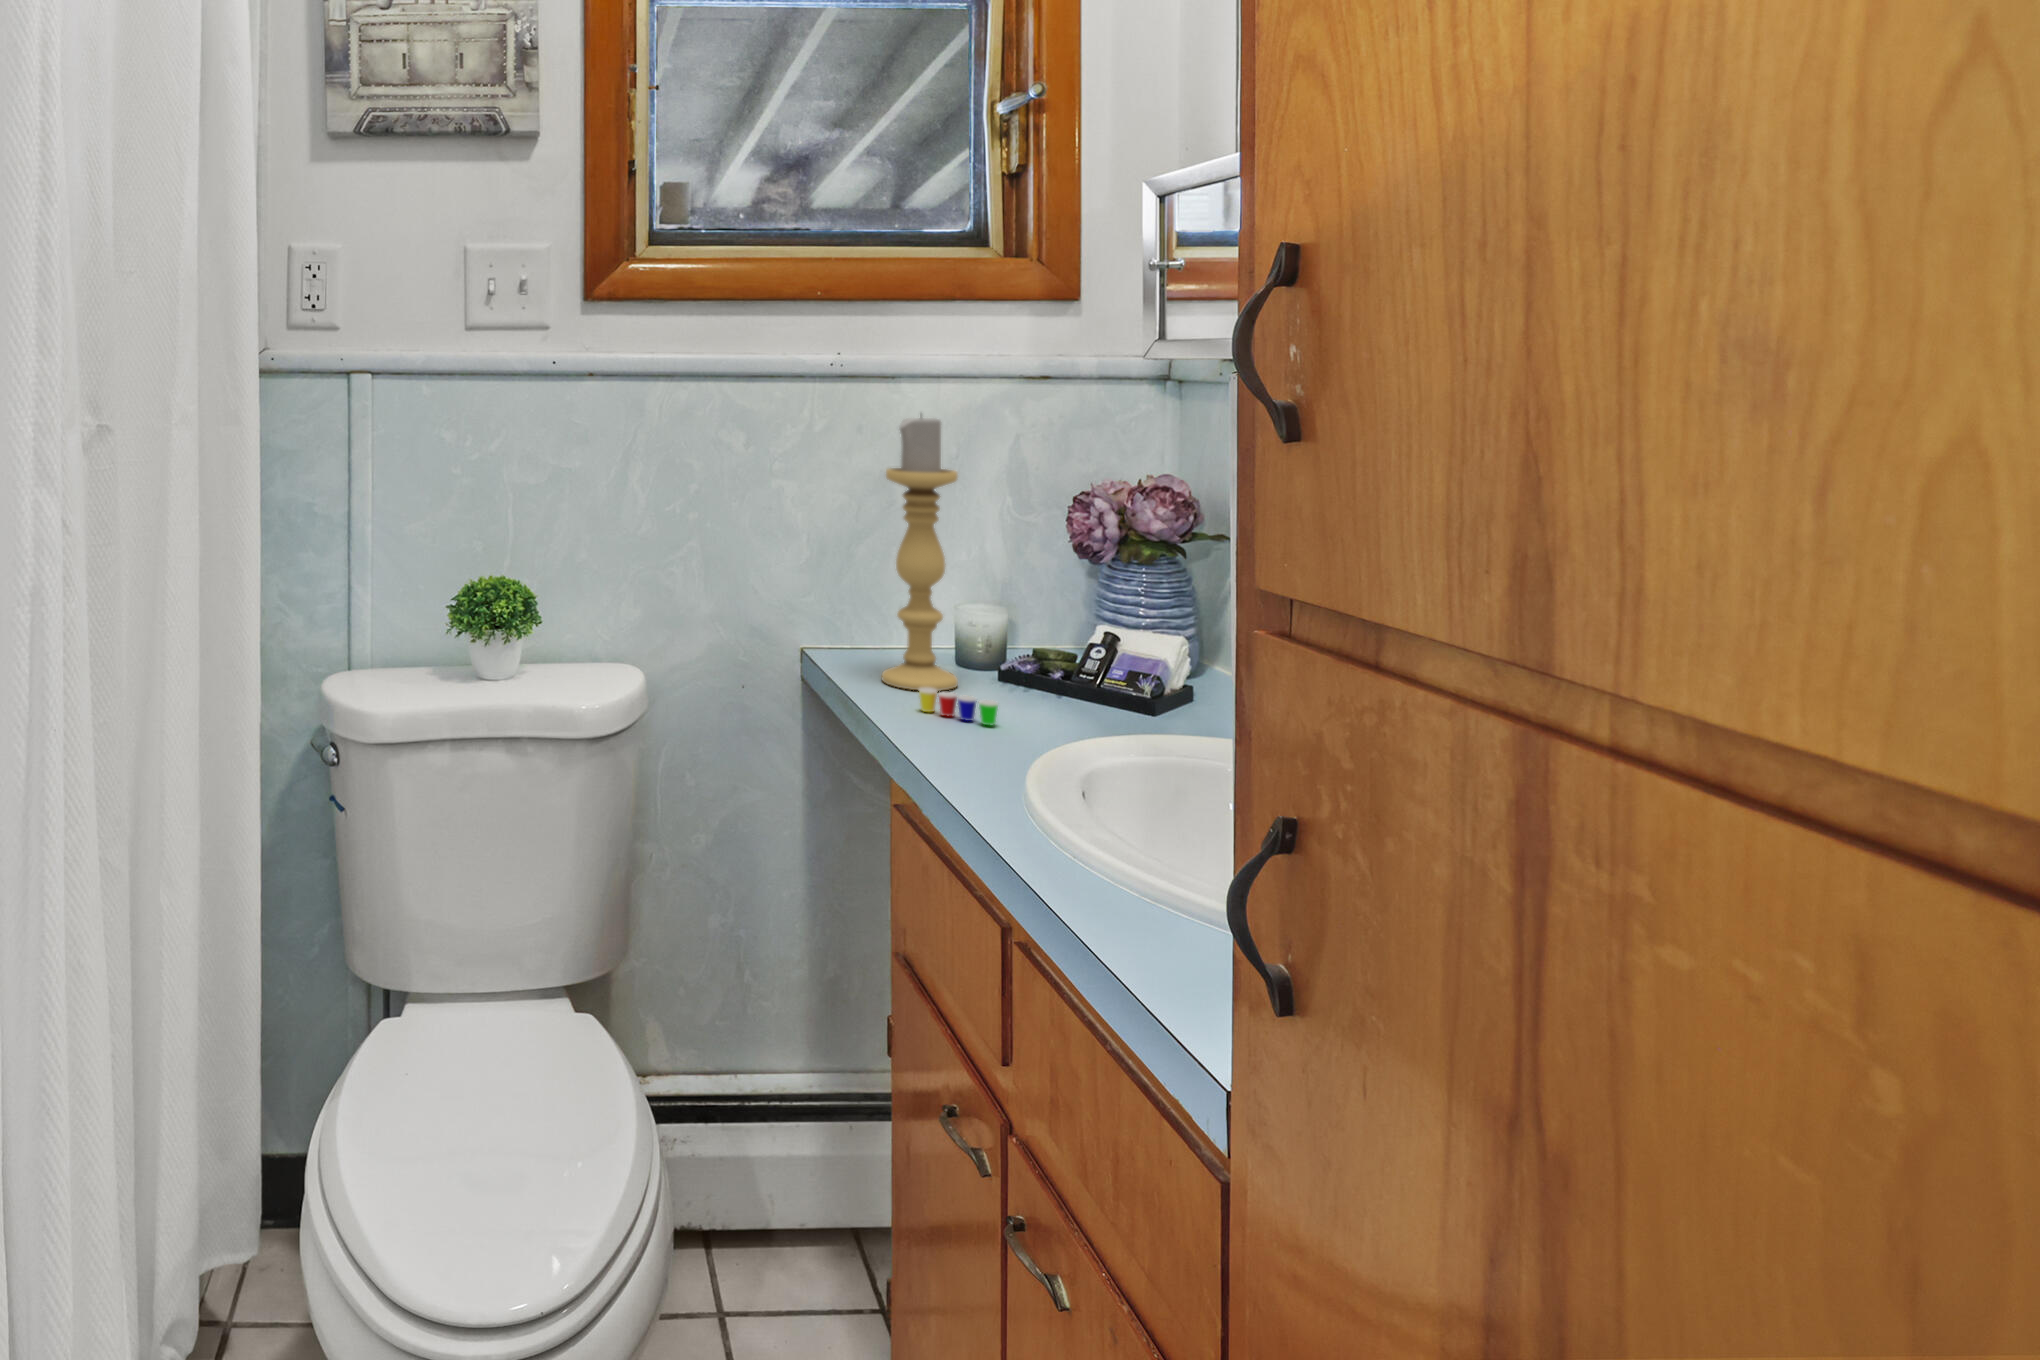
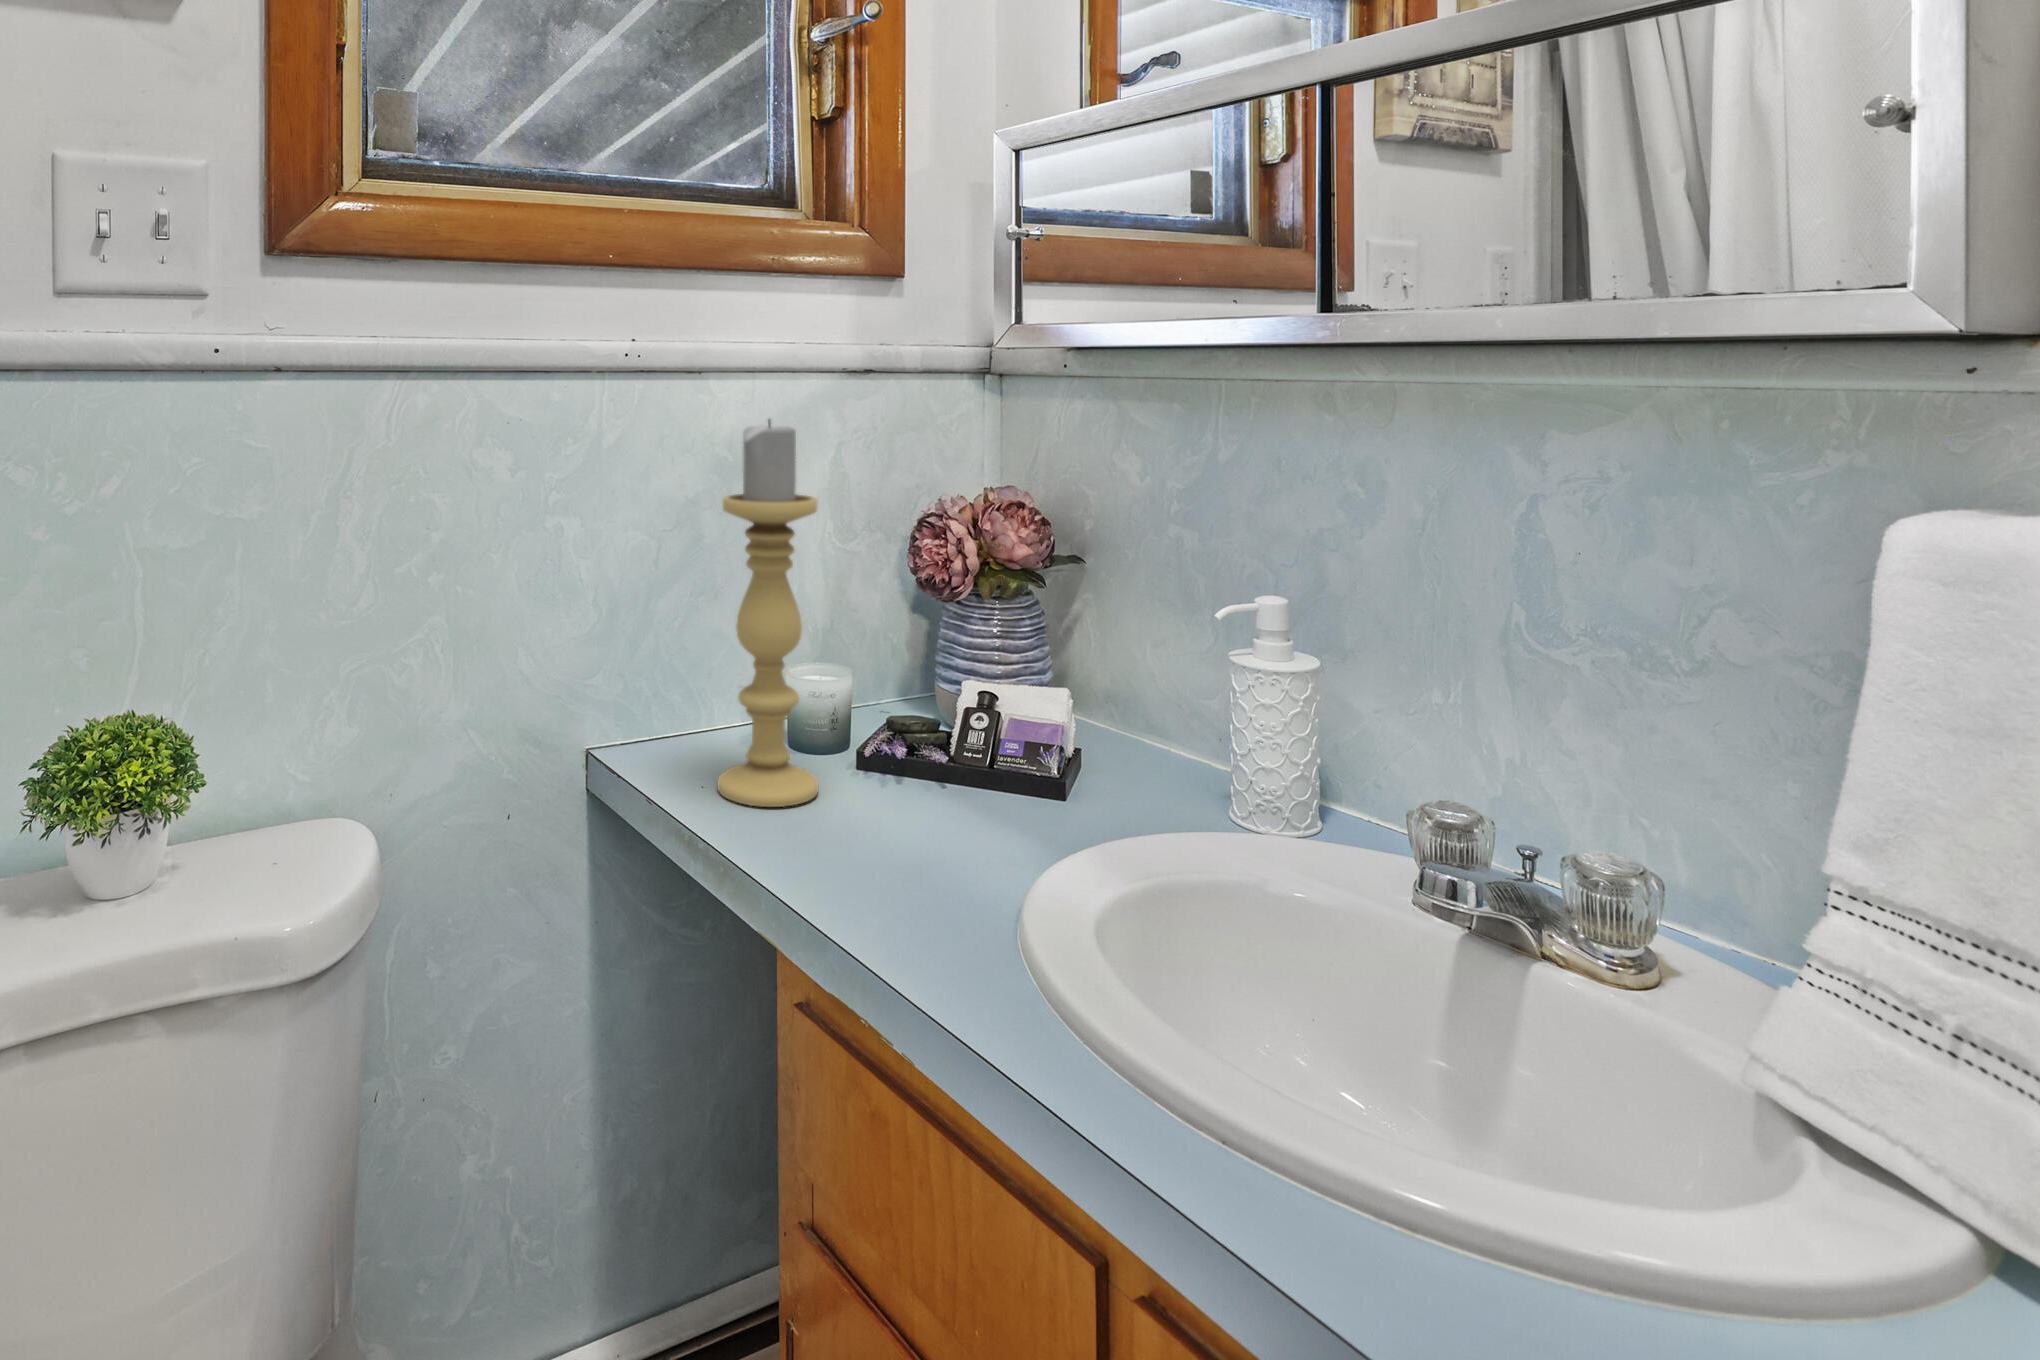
cup: present [919,688,998,725] -> none [808,815,929,867]

